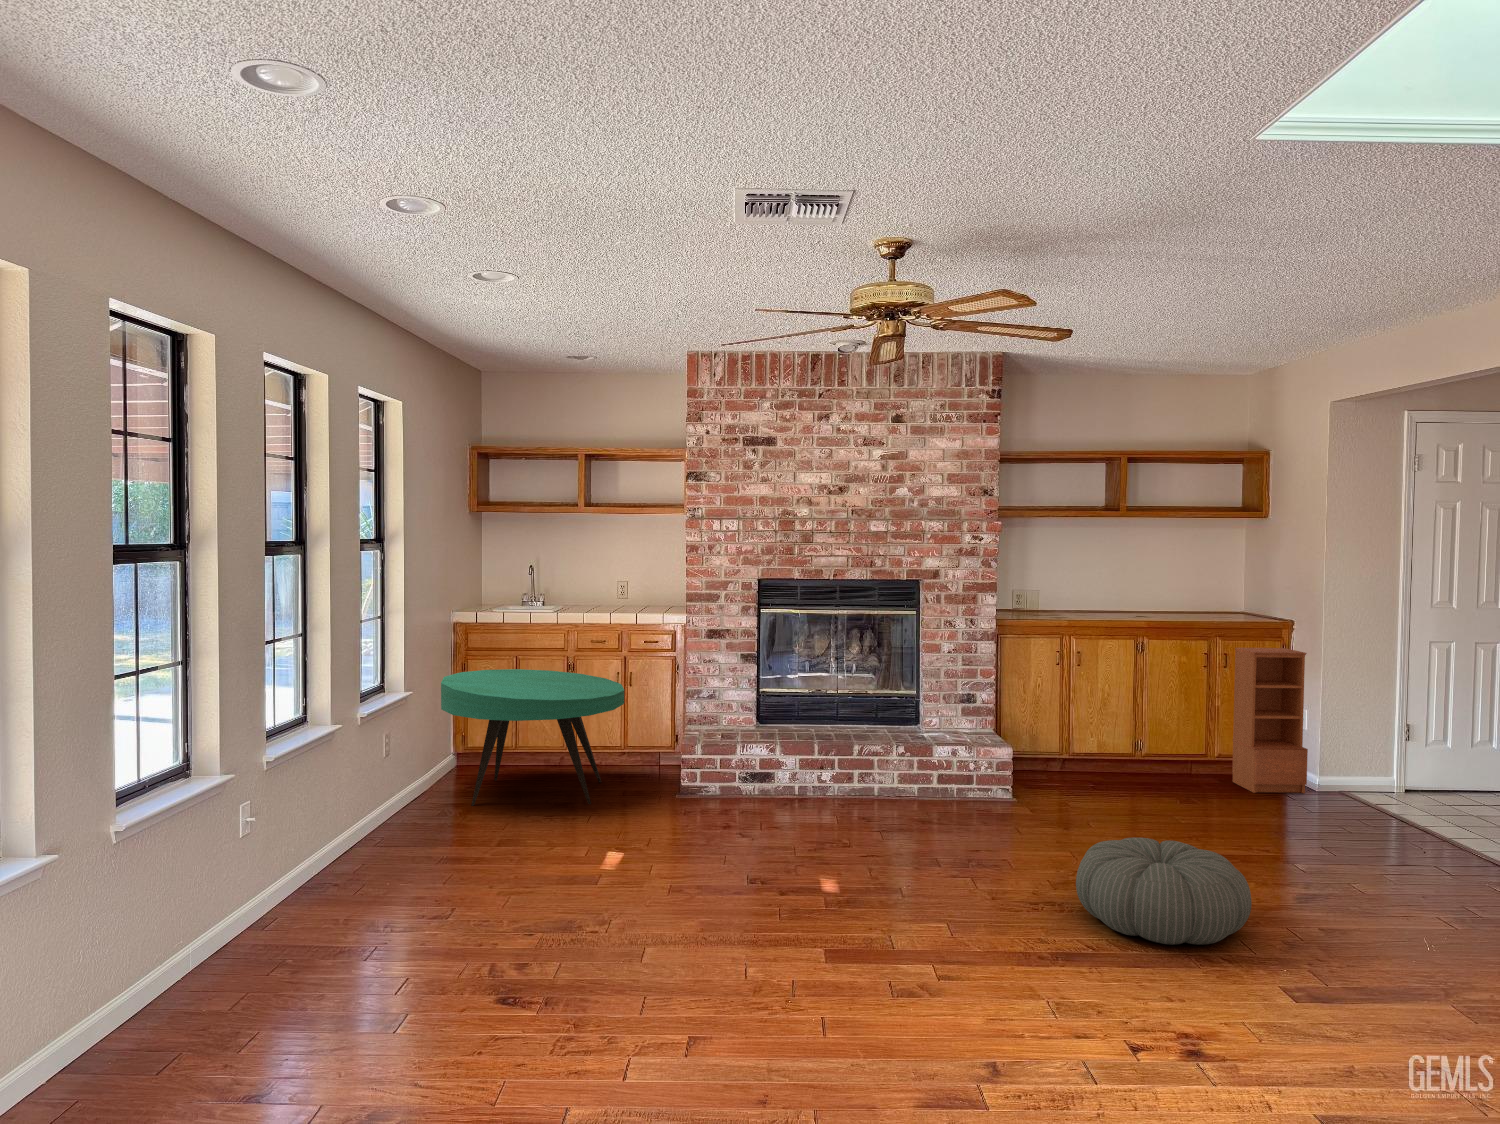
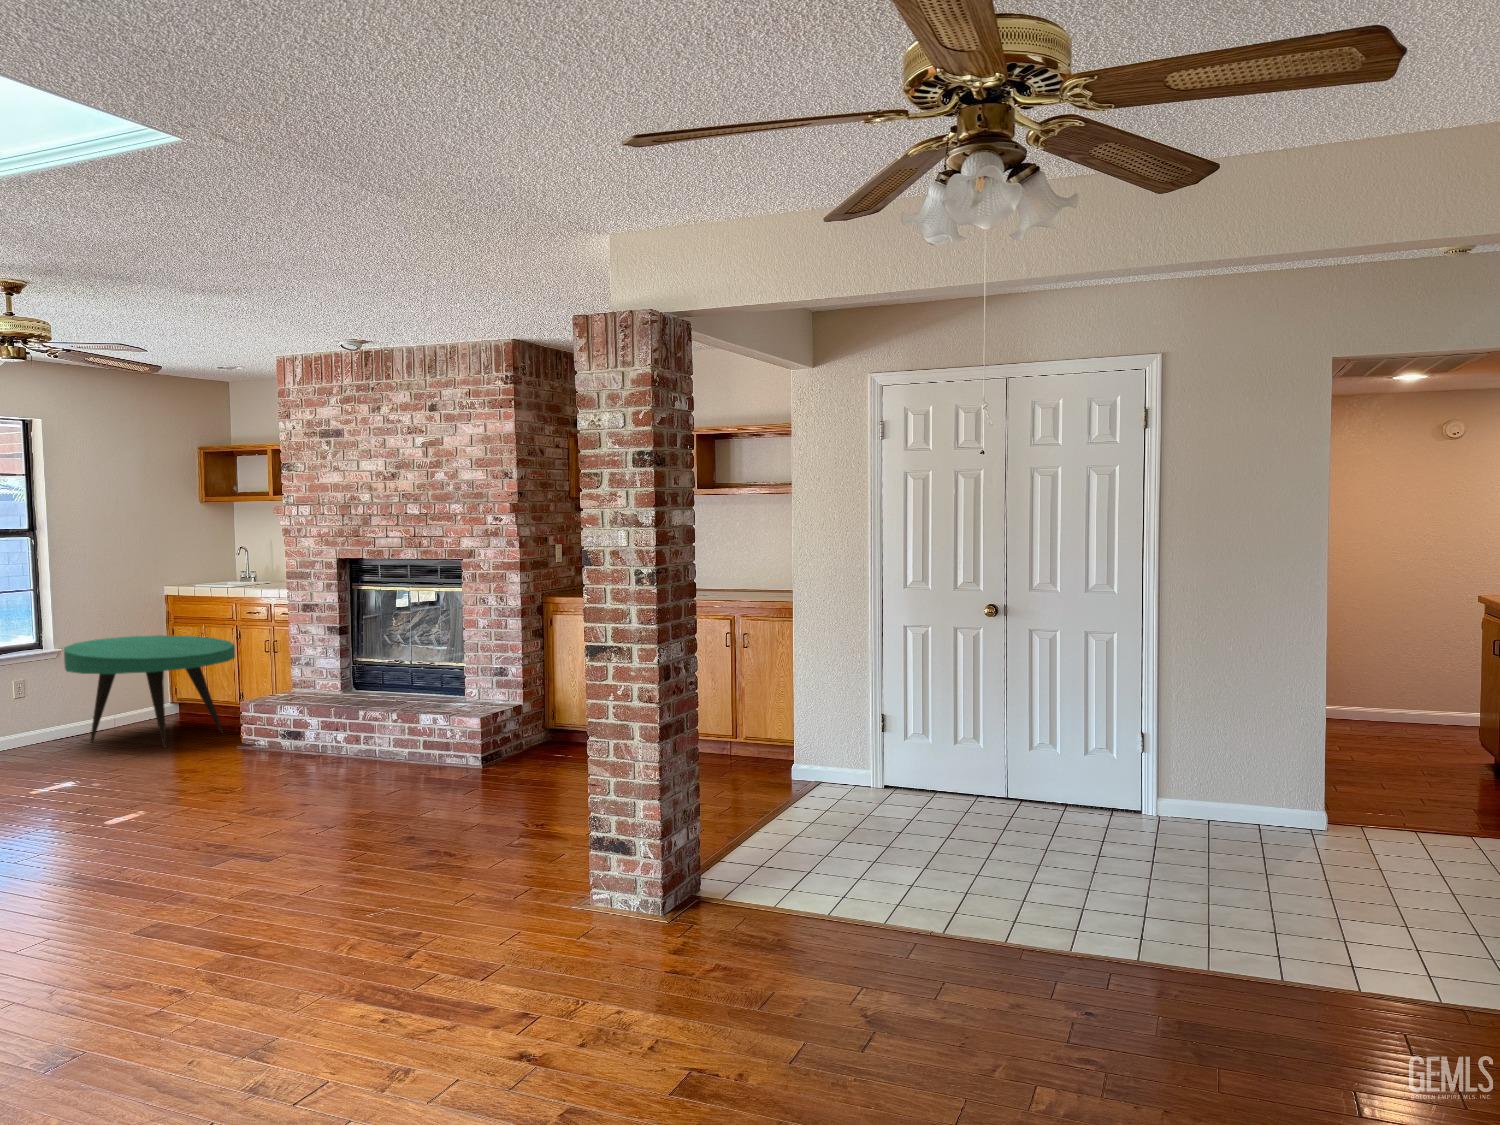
bookcase: present [1232,648,1308,793] -> none [716,629,784,786]
pouf: present [1076,838,1252,945] -> none [159,789,317,877]

